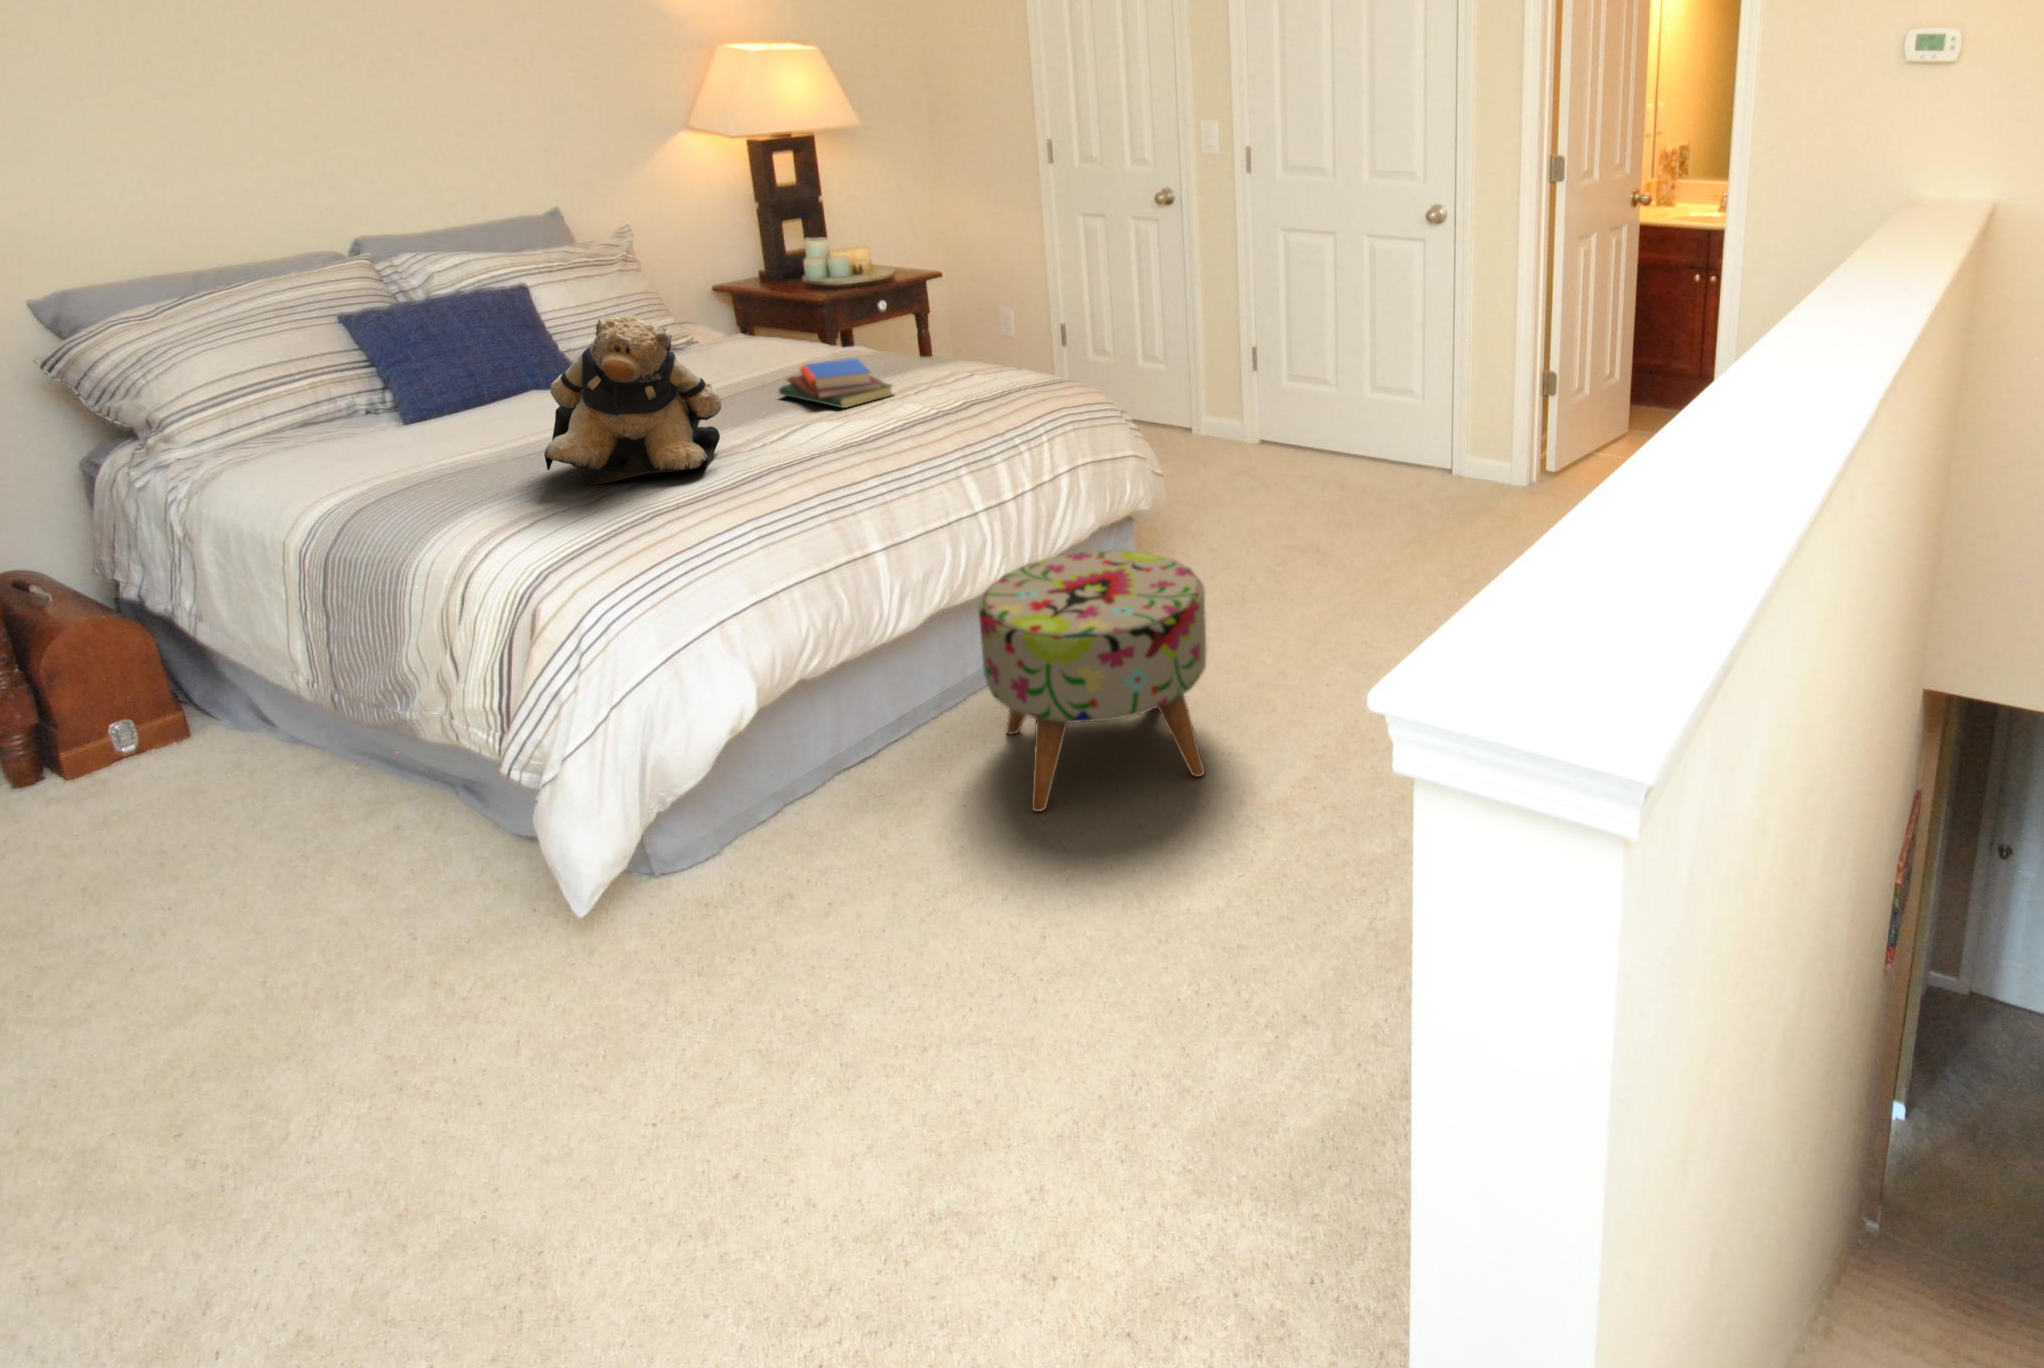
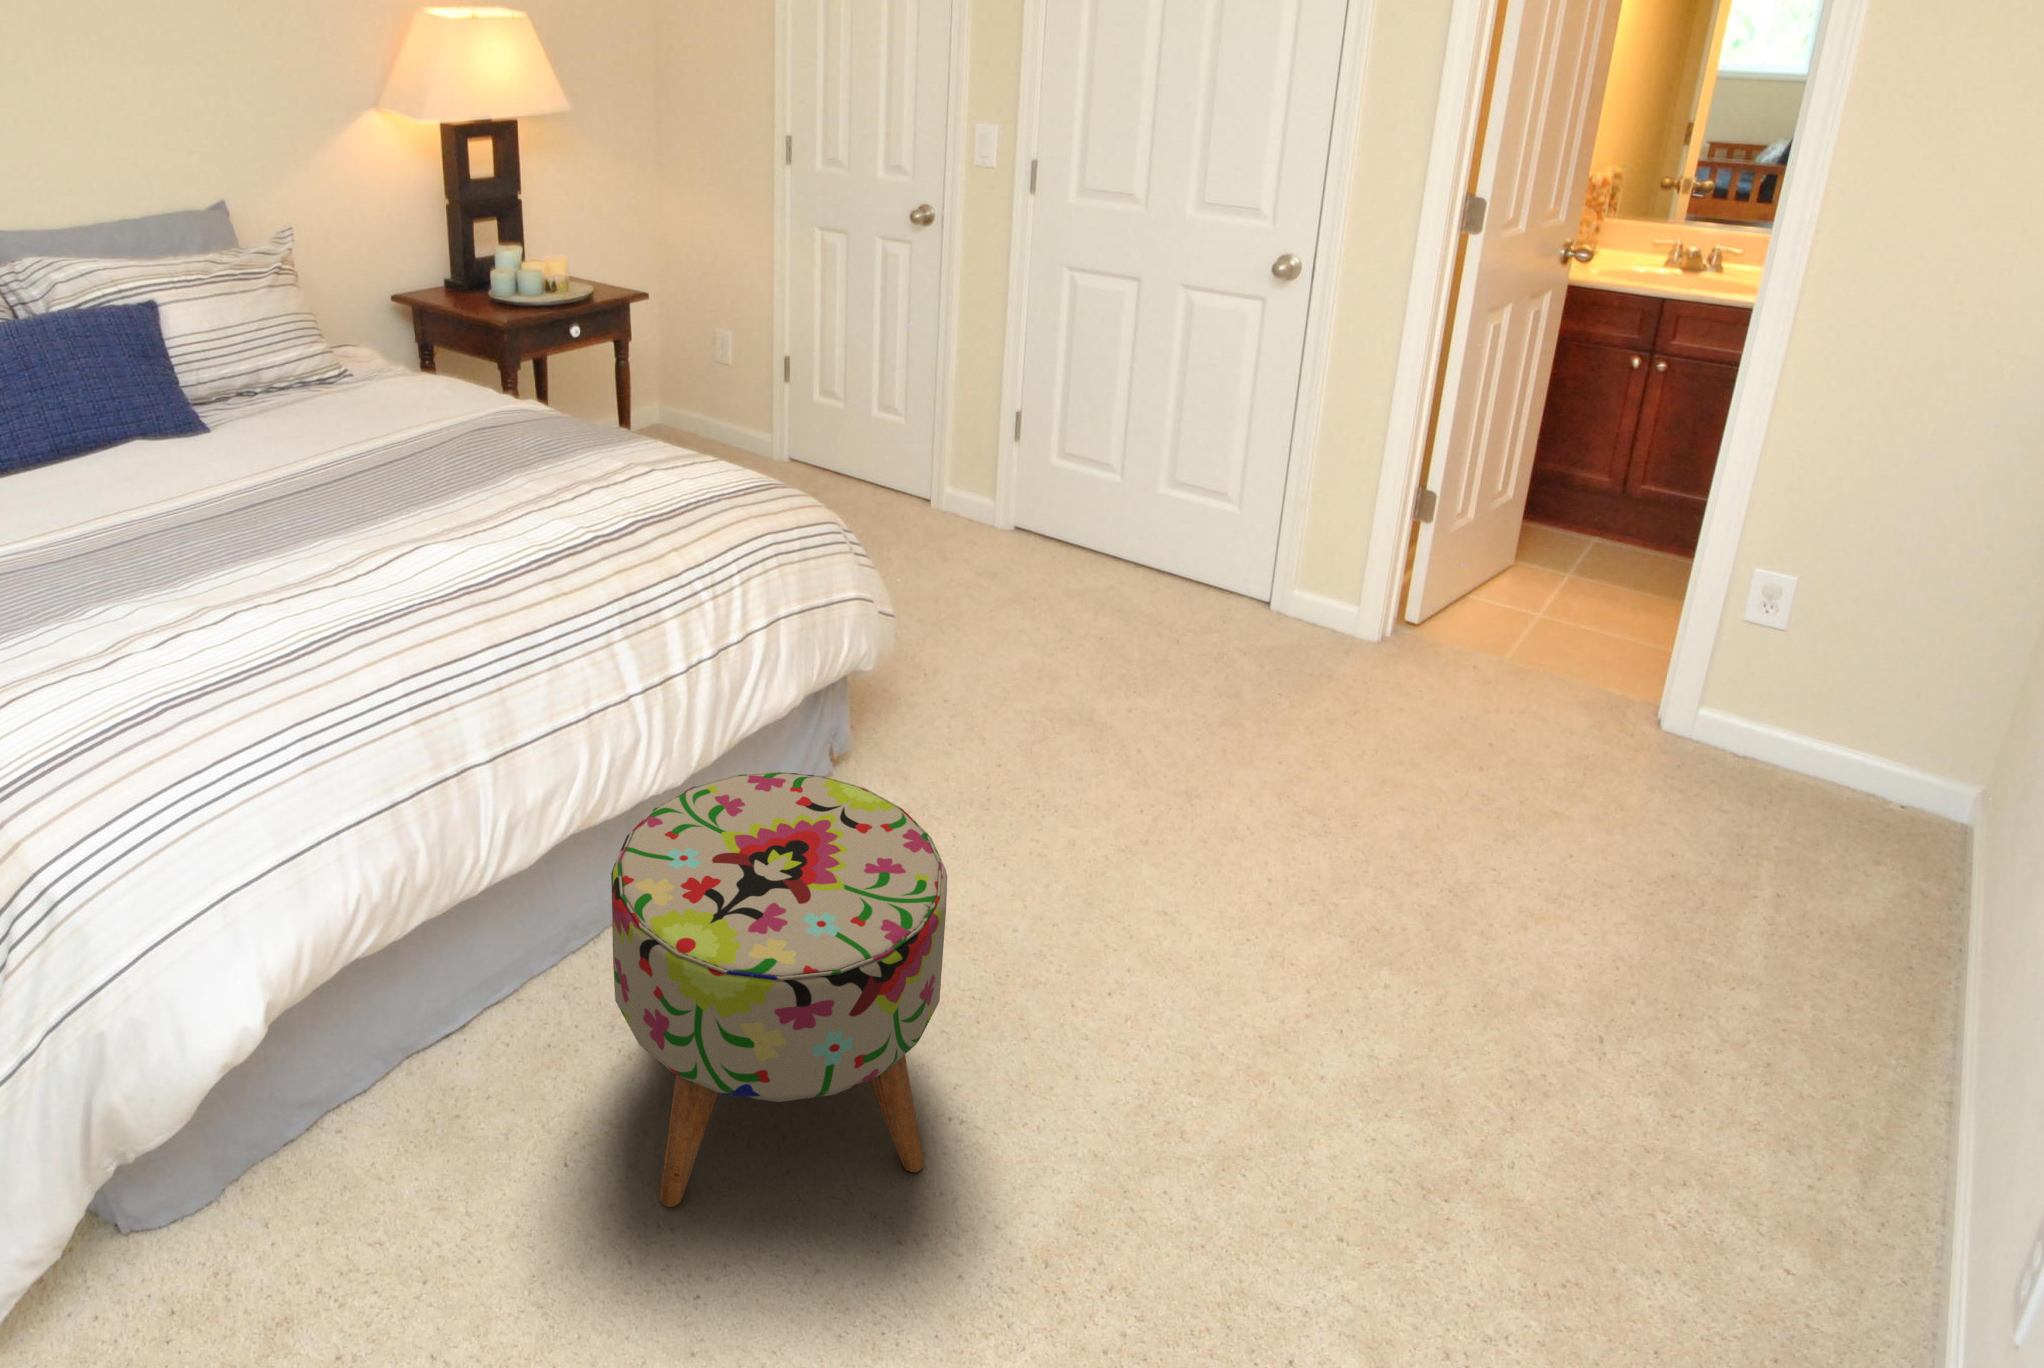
teddy bear: present [544,315,721,485] -> none [56,400,303,627]
book: present [779,359,893,408] -> none [409,433,551,510]

